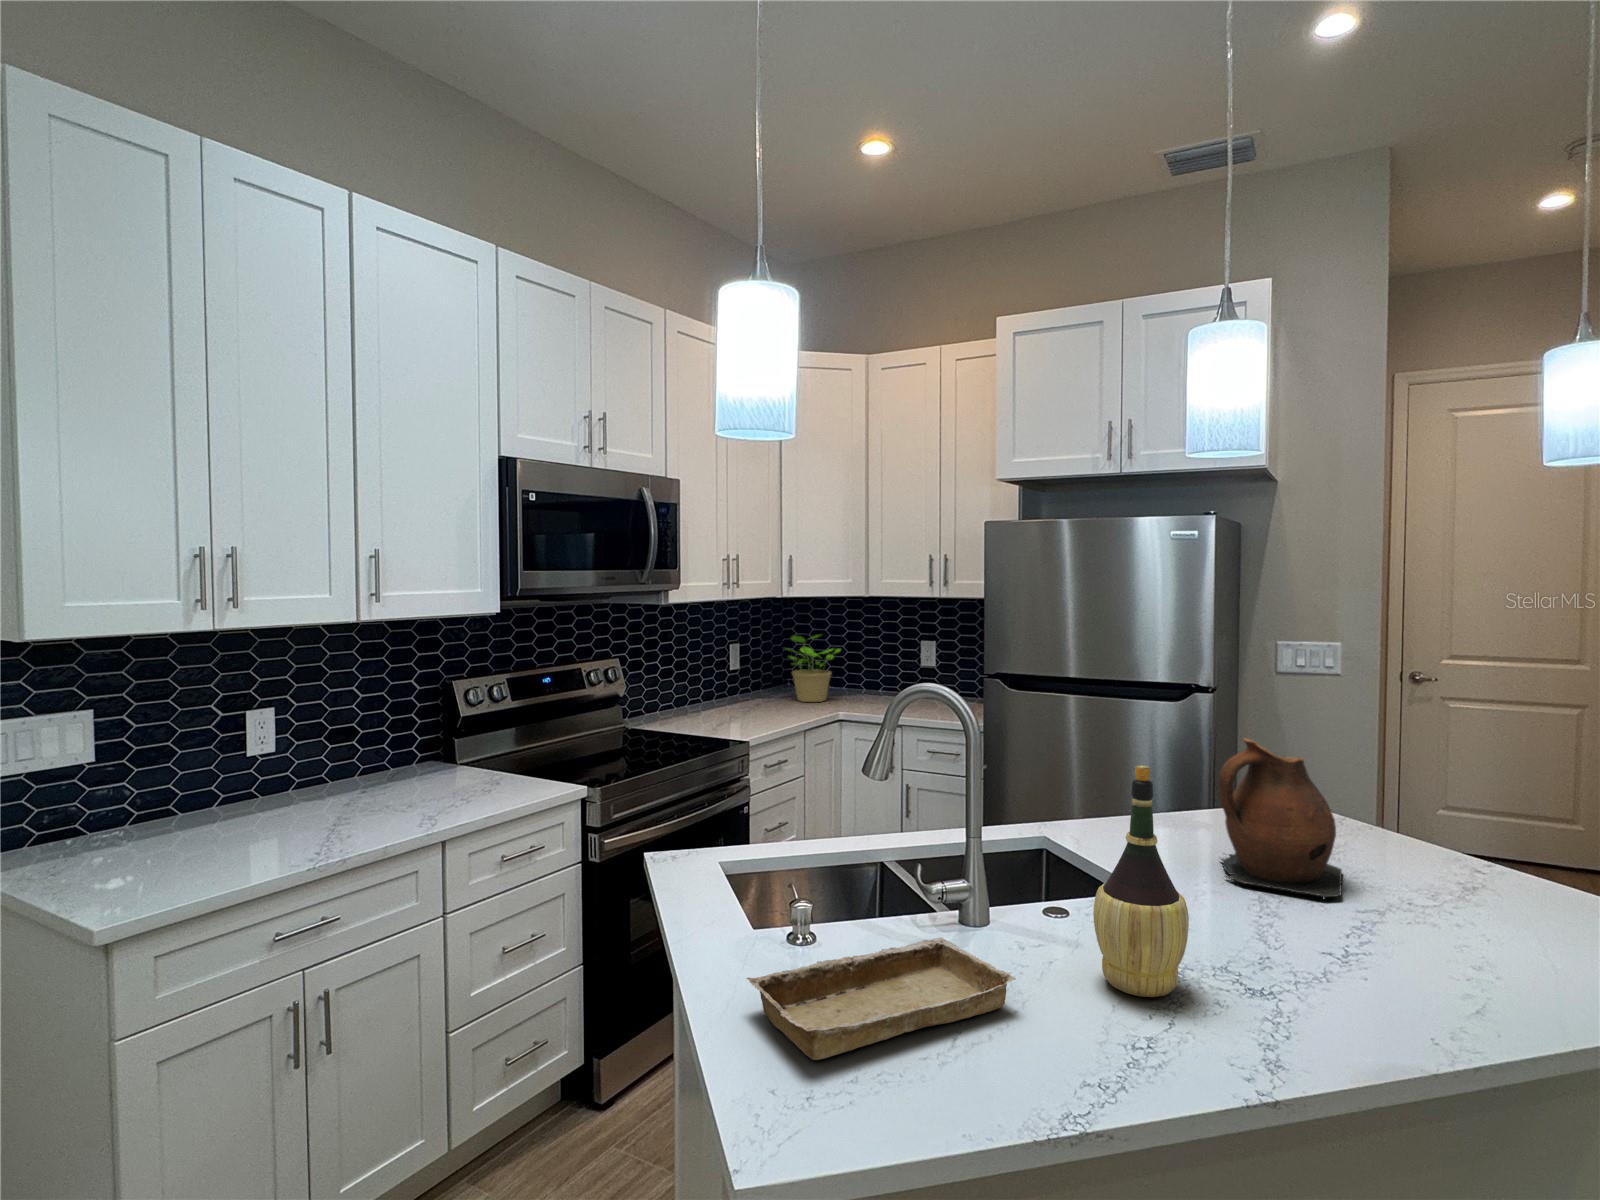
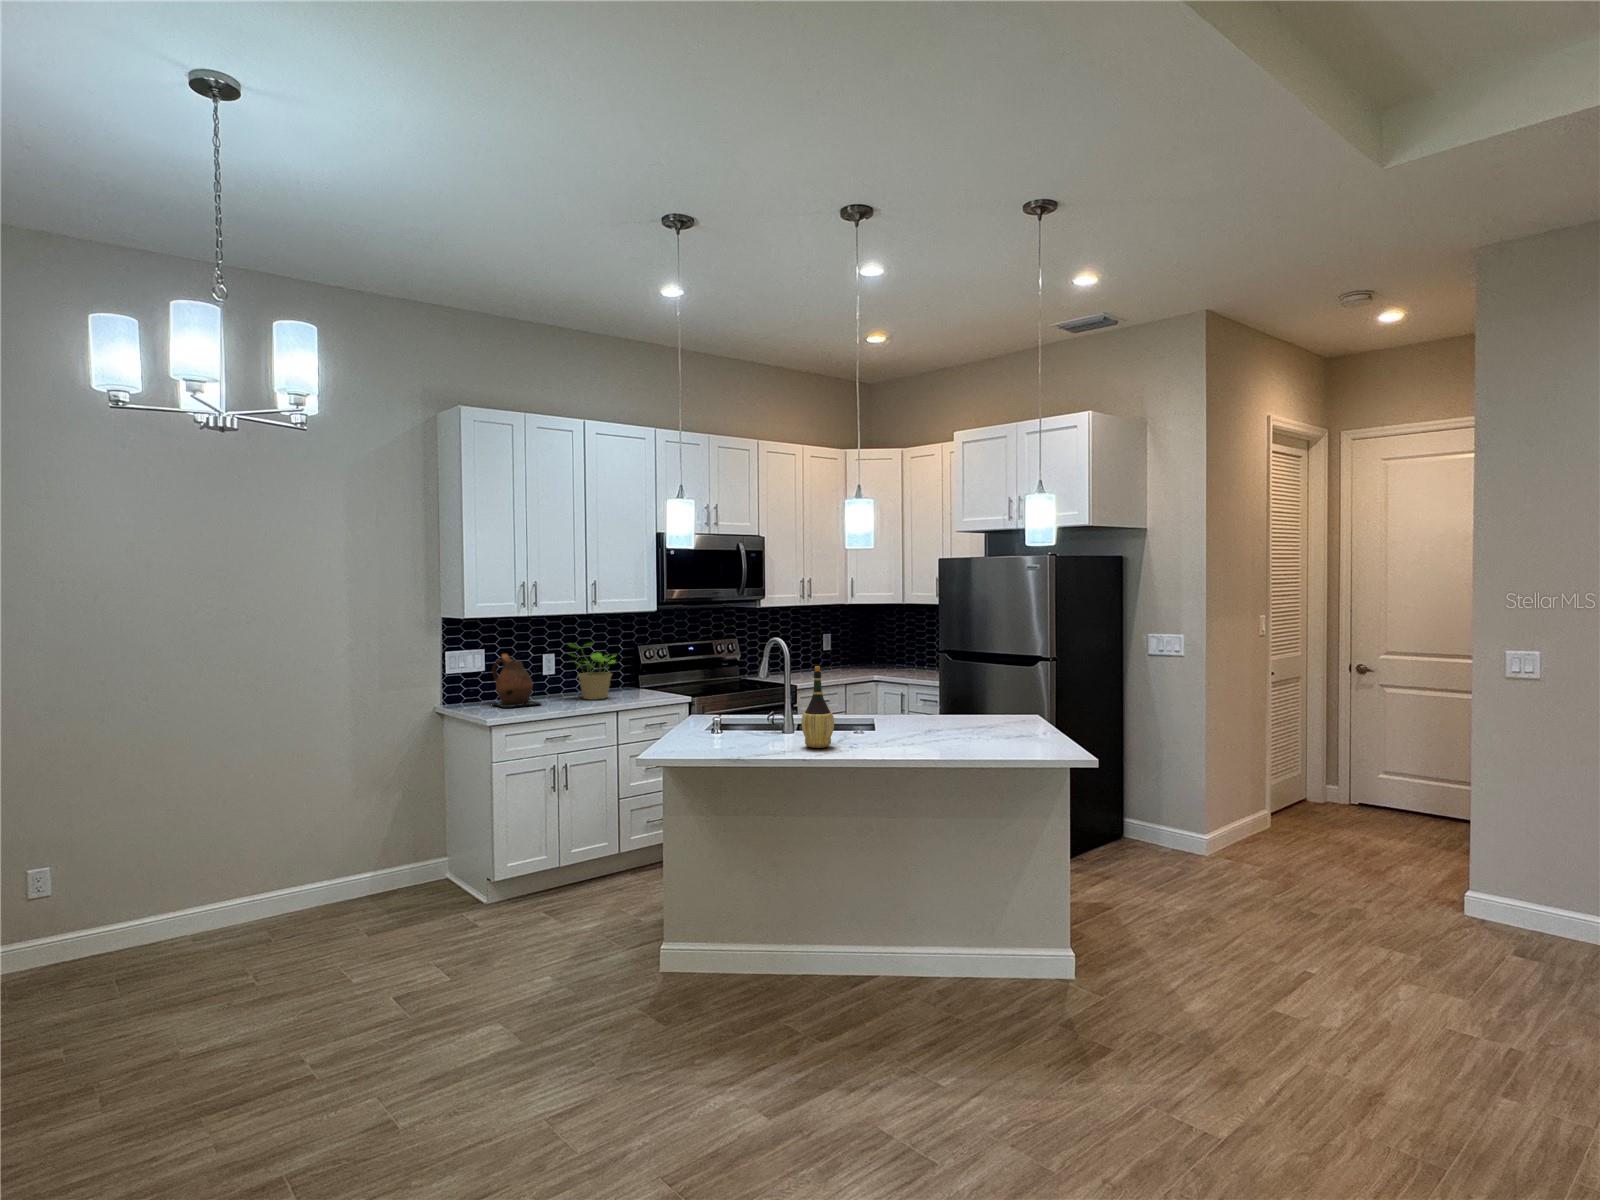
potted plant: present [786,635,840,702] -> present [568,643,615,700]
ceramic pitcher: present [1218,738,1342,899] -> present [492,654,541,707]
tray: present [746,937,1016,1060] -> none [679,730,765,749]

